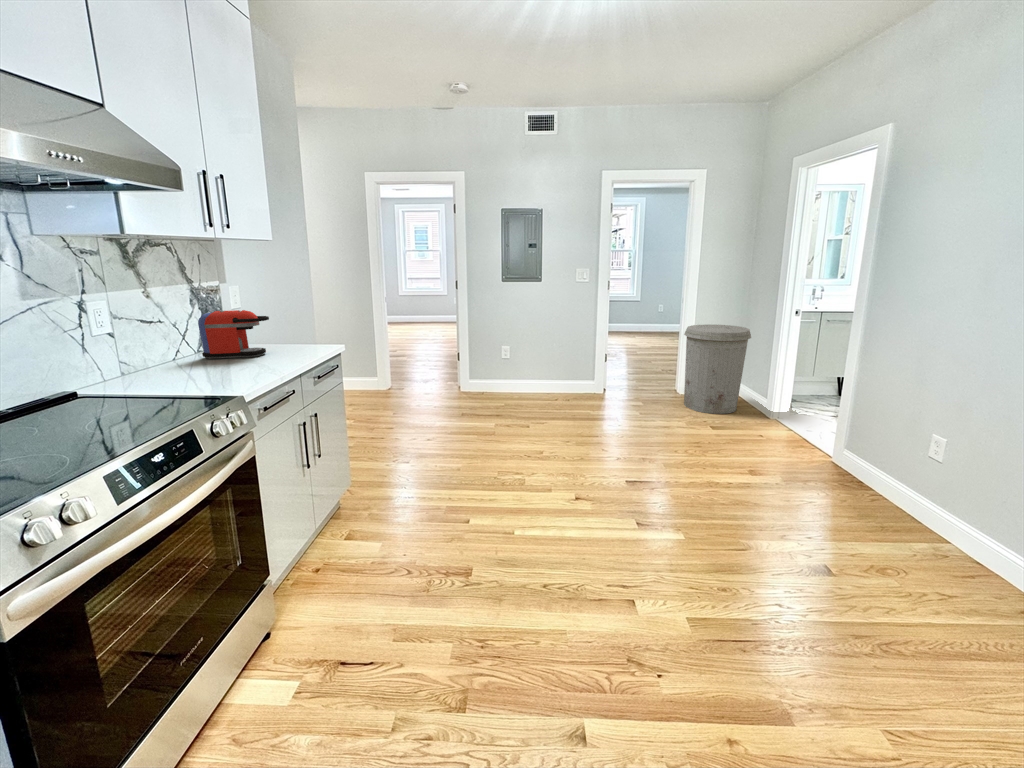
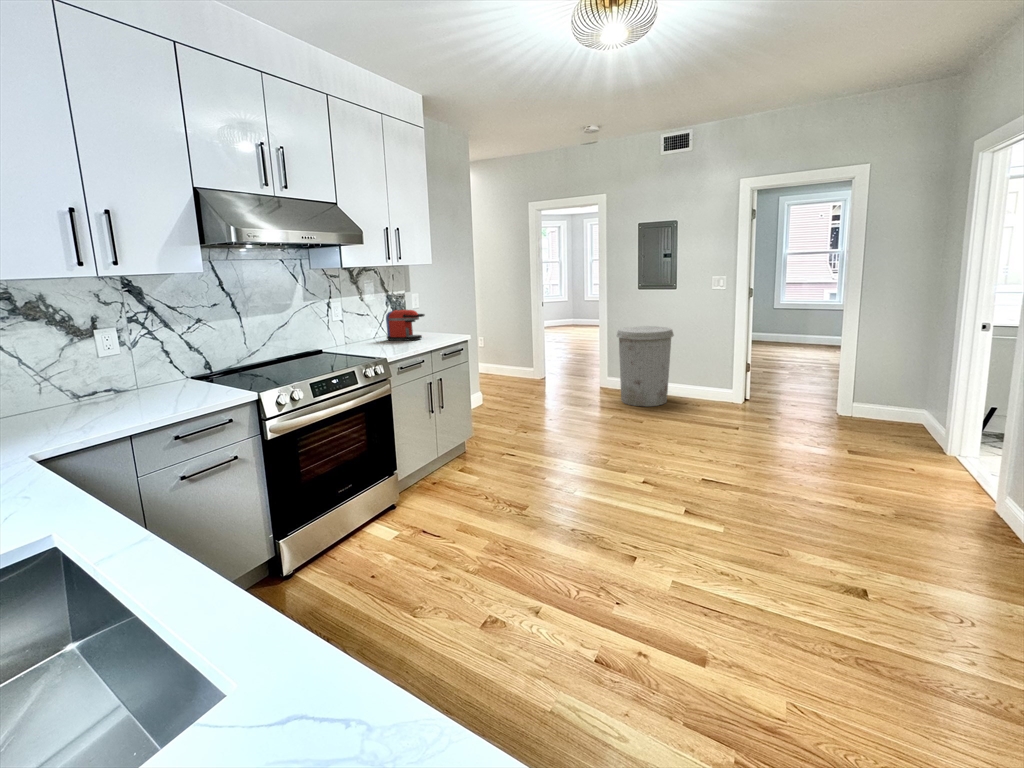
trash can: present [684,324,751,414] -> present [617,326,674,406]

